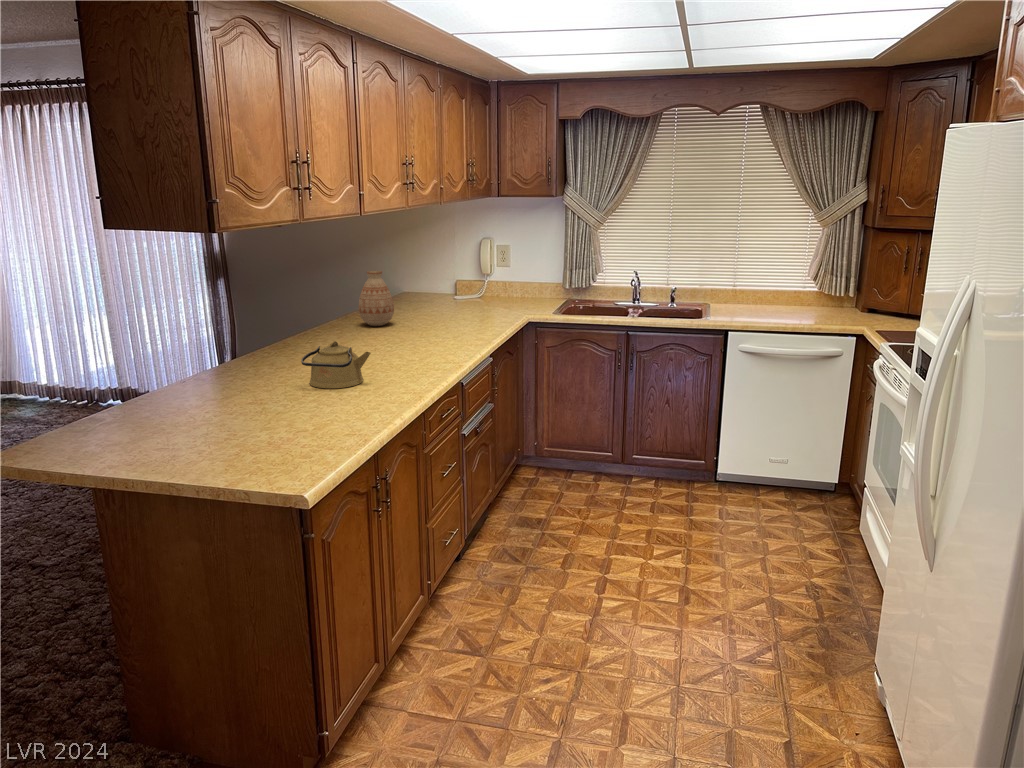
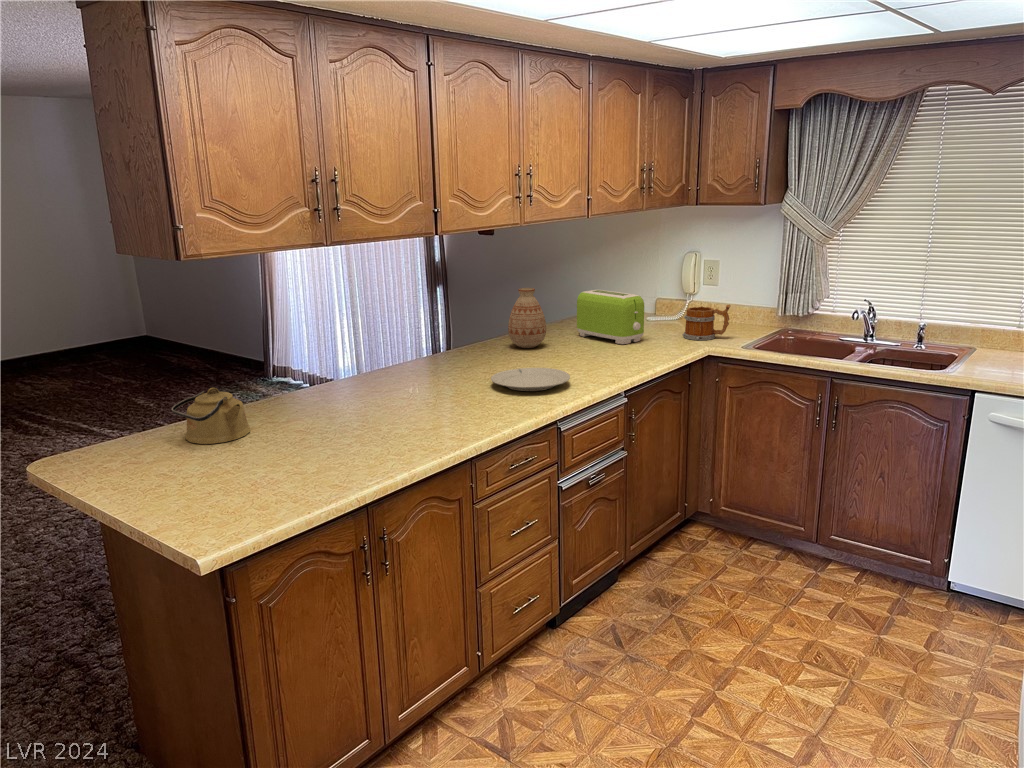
toaster: none [409,272,472,317] -> present [577,290,644,344]
mug: none [500,280,538,311] -> present [682,305,731,340]
plate: none [384,337,454,356] -> present [491,368,570,391]
kettle: present [301,341,371,388] -> present [171,388,250,444]

